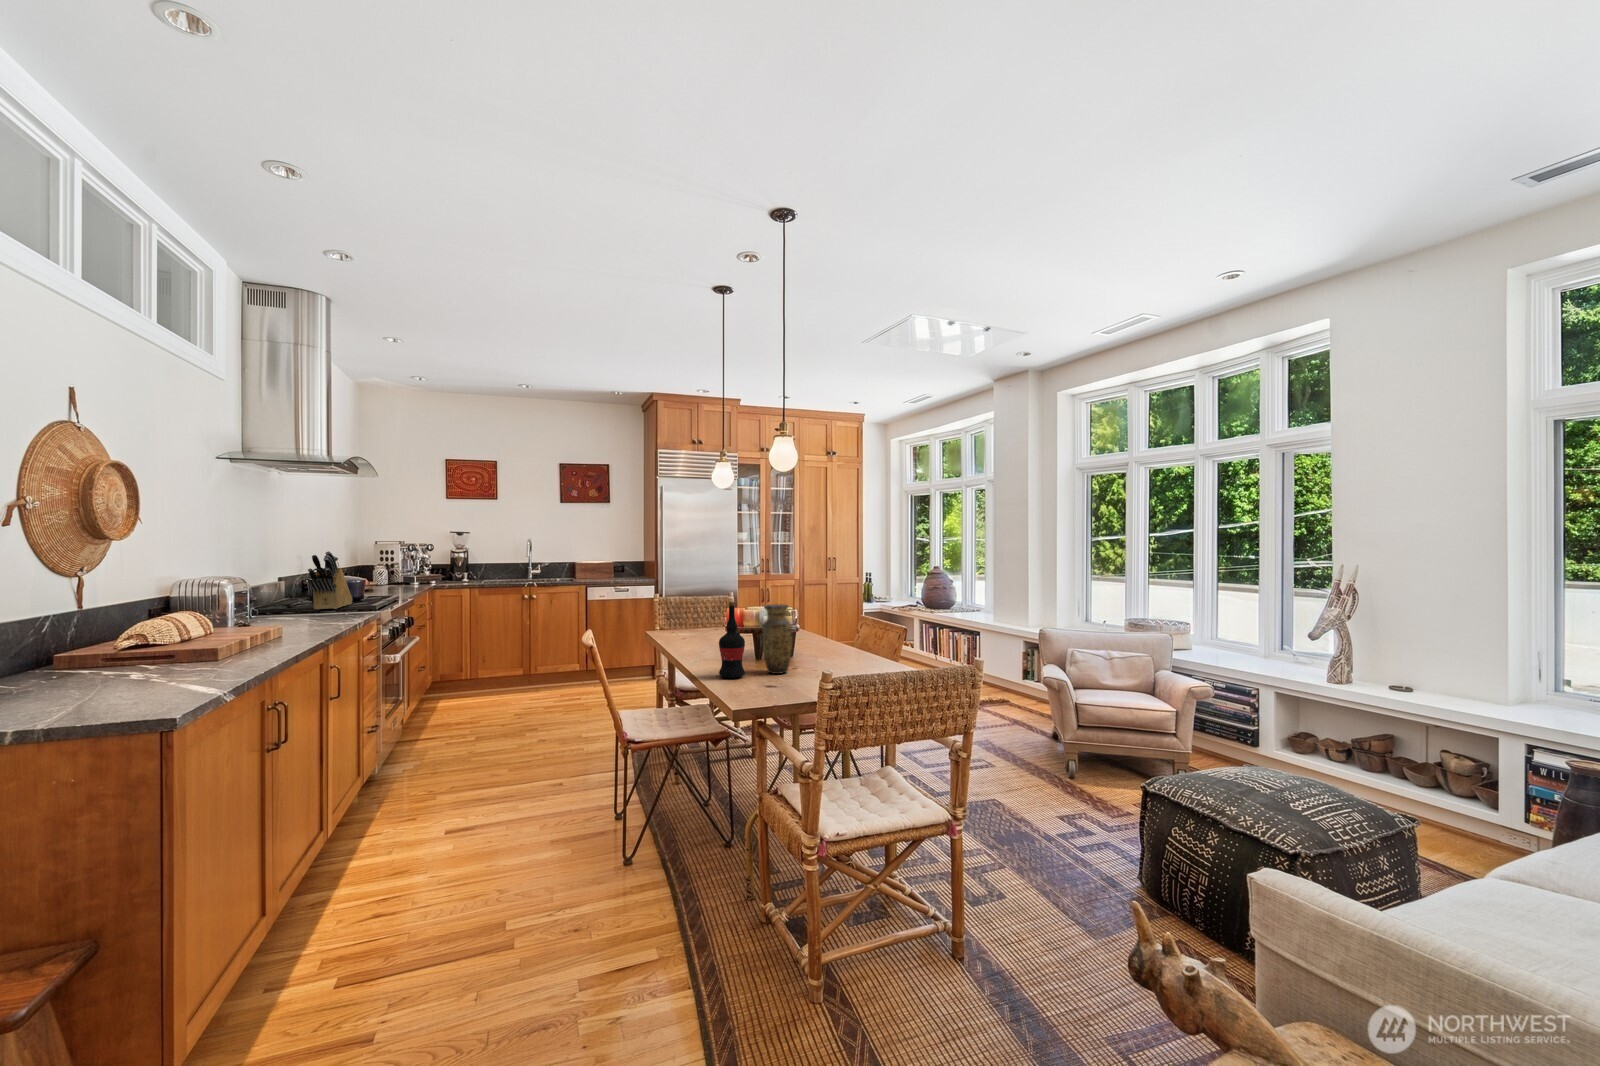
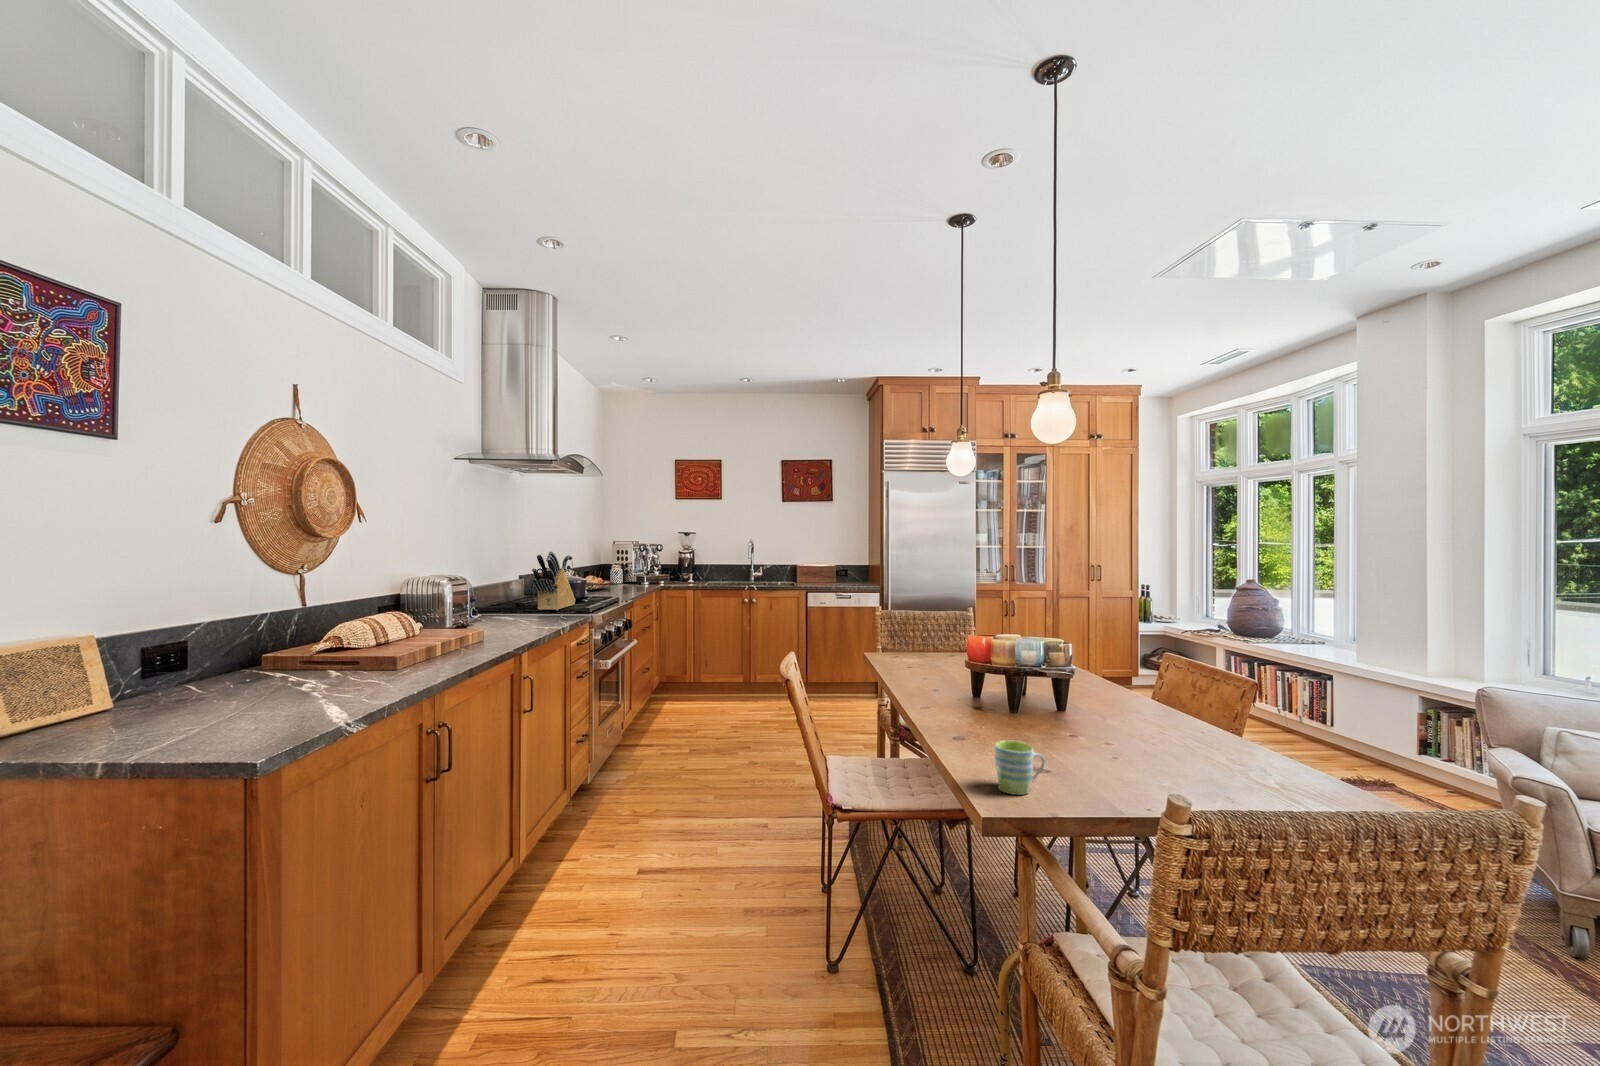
wine bottle: present [719,602,745,678] -> none [962,640,1000,747]
vase: present [763,604,792,674] -> none [1025,645,1069,746]
mug: none [737,664,770,698] -> present [994,740,1045,795]

